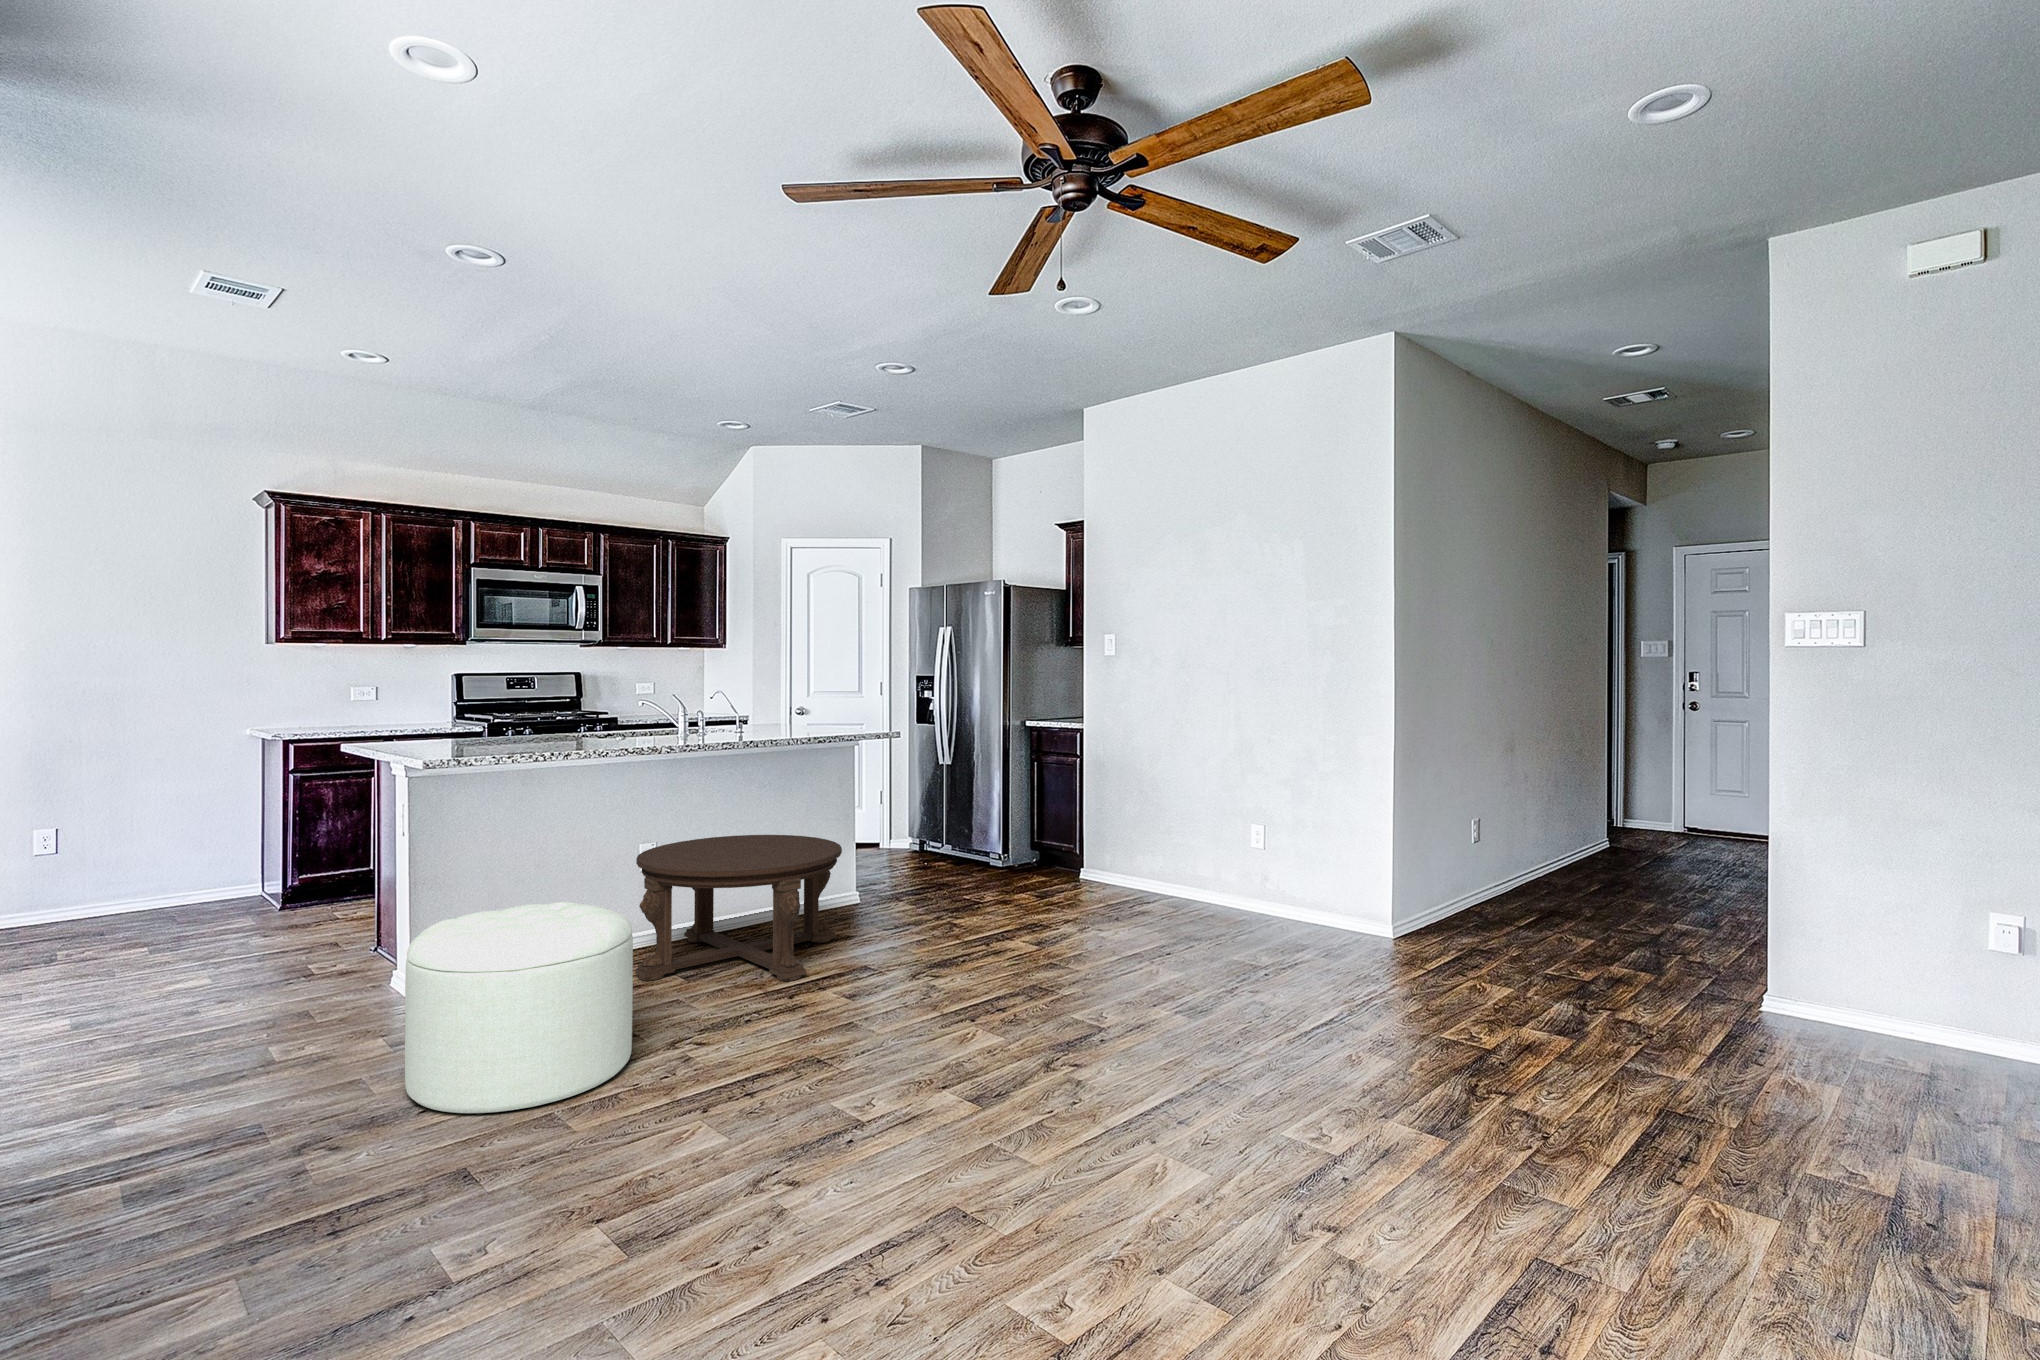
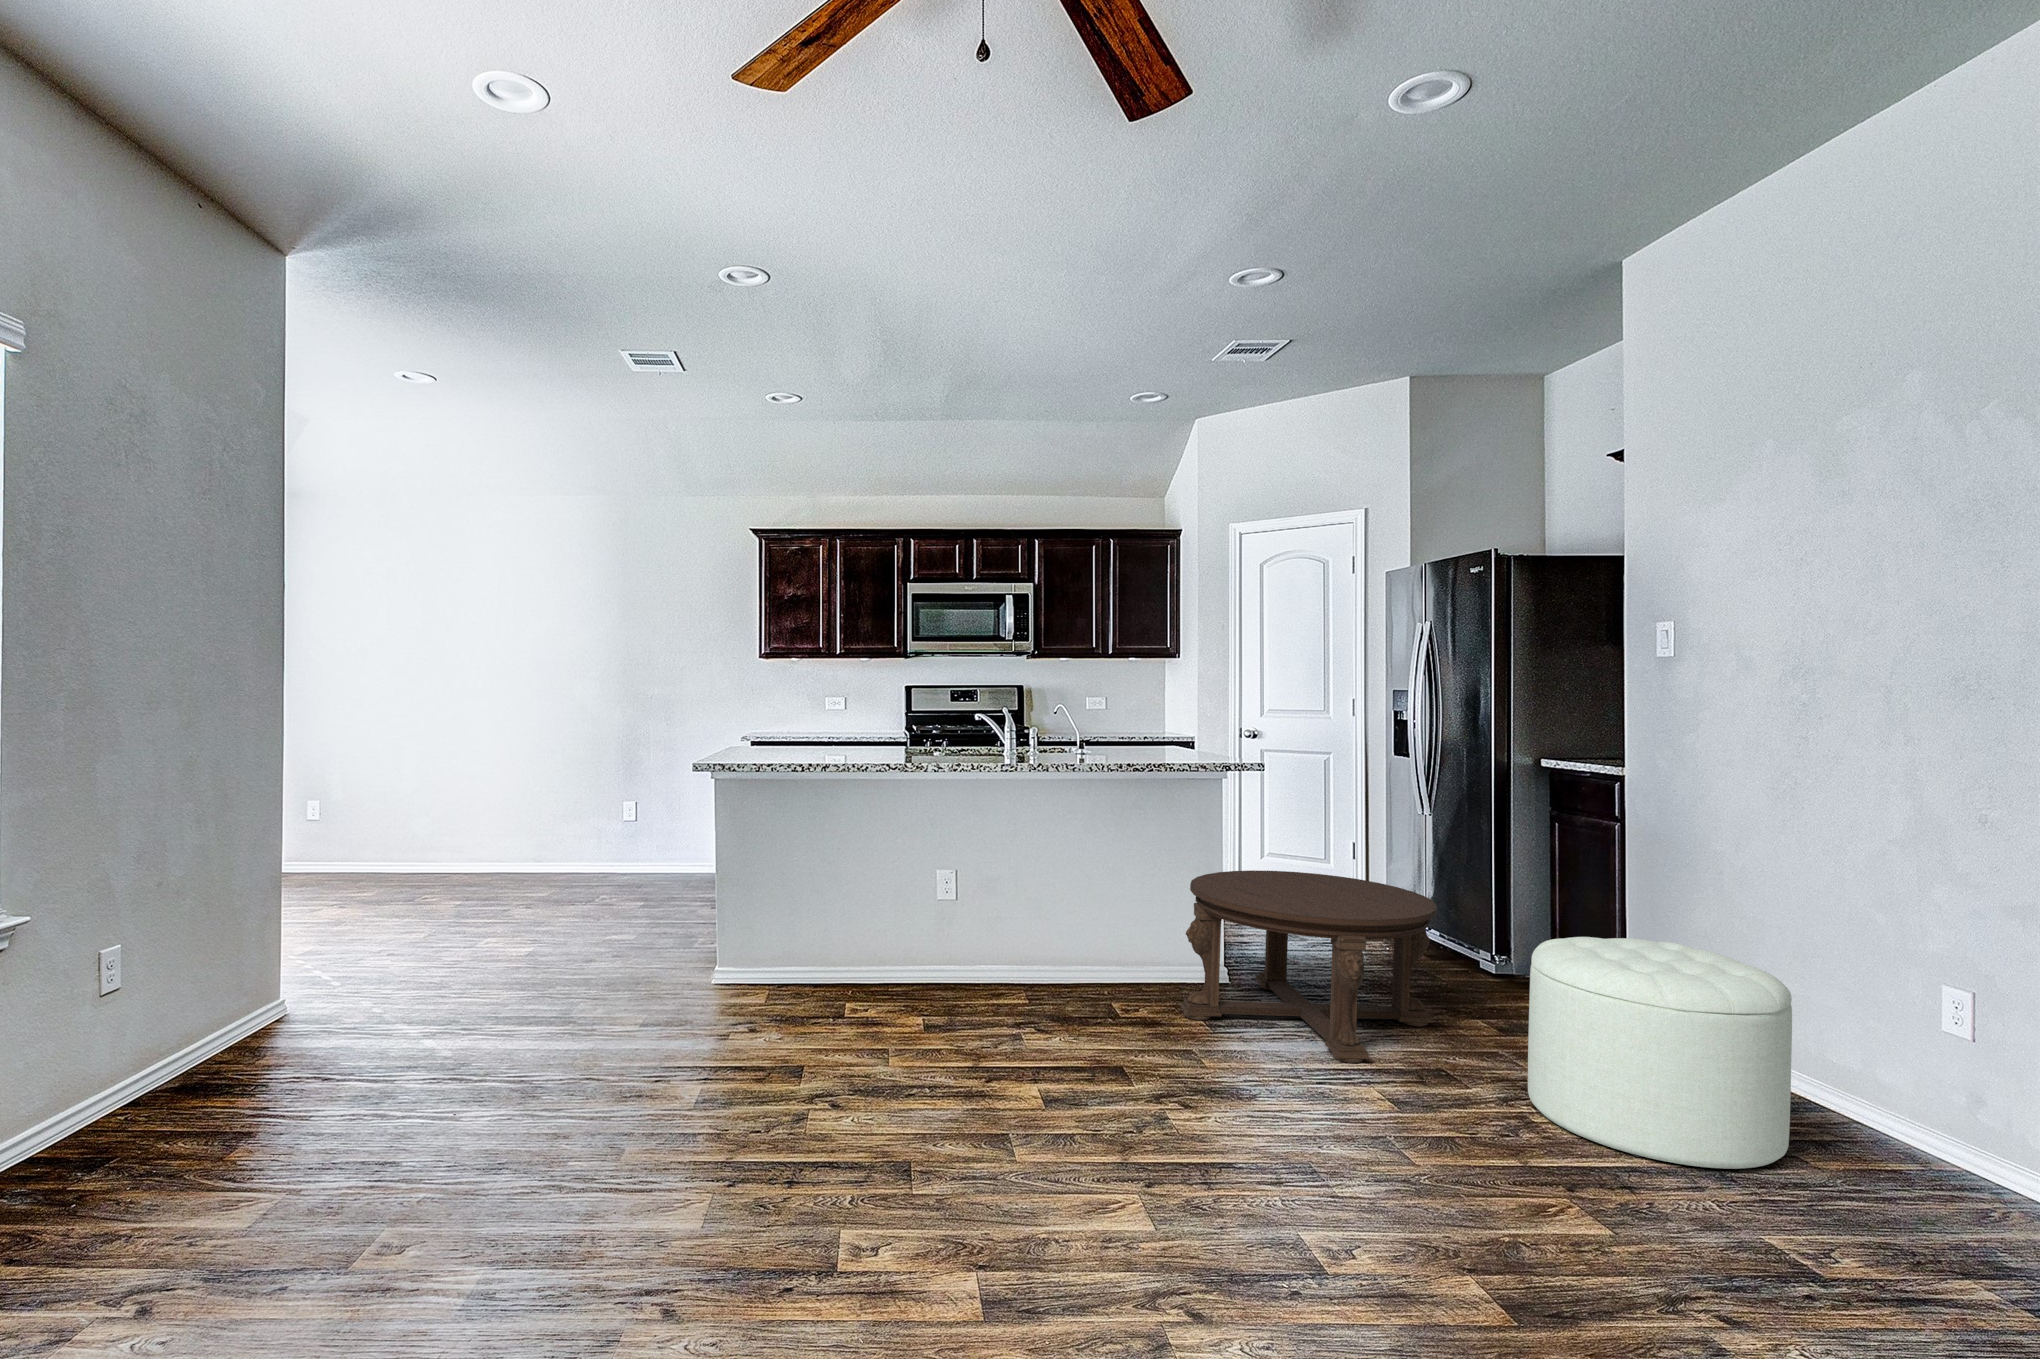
ottoman: present [405,902,633,1115] -> present [1528,937,1792,1169]

